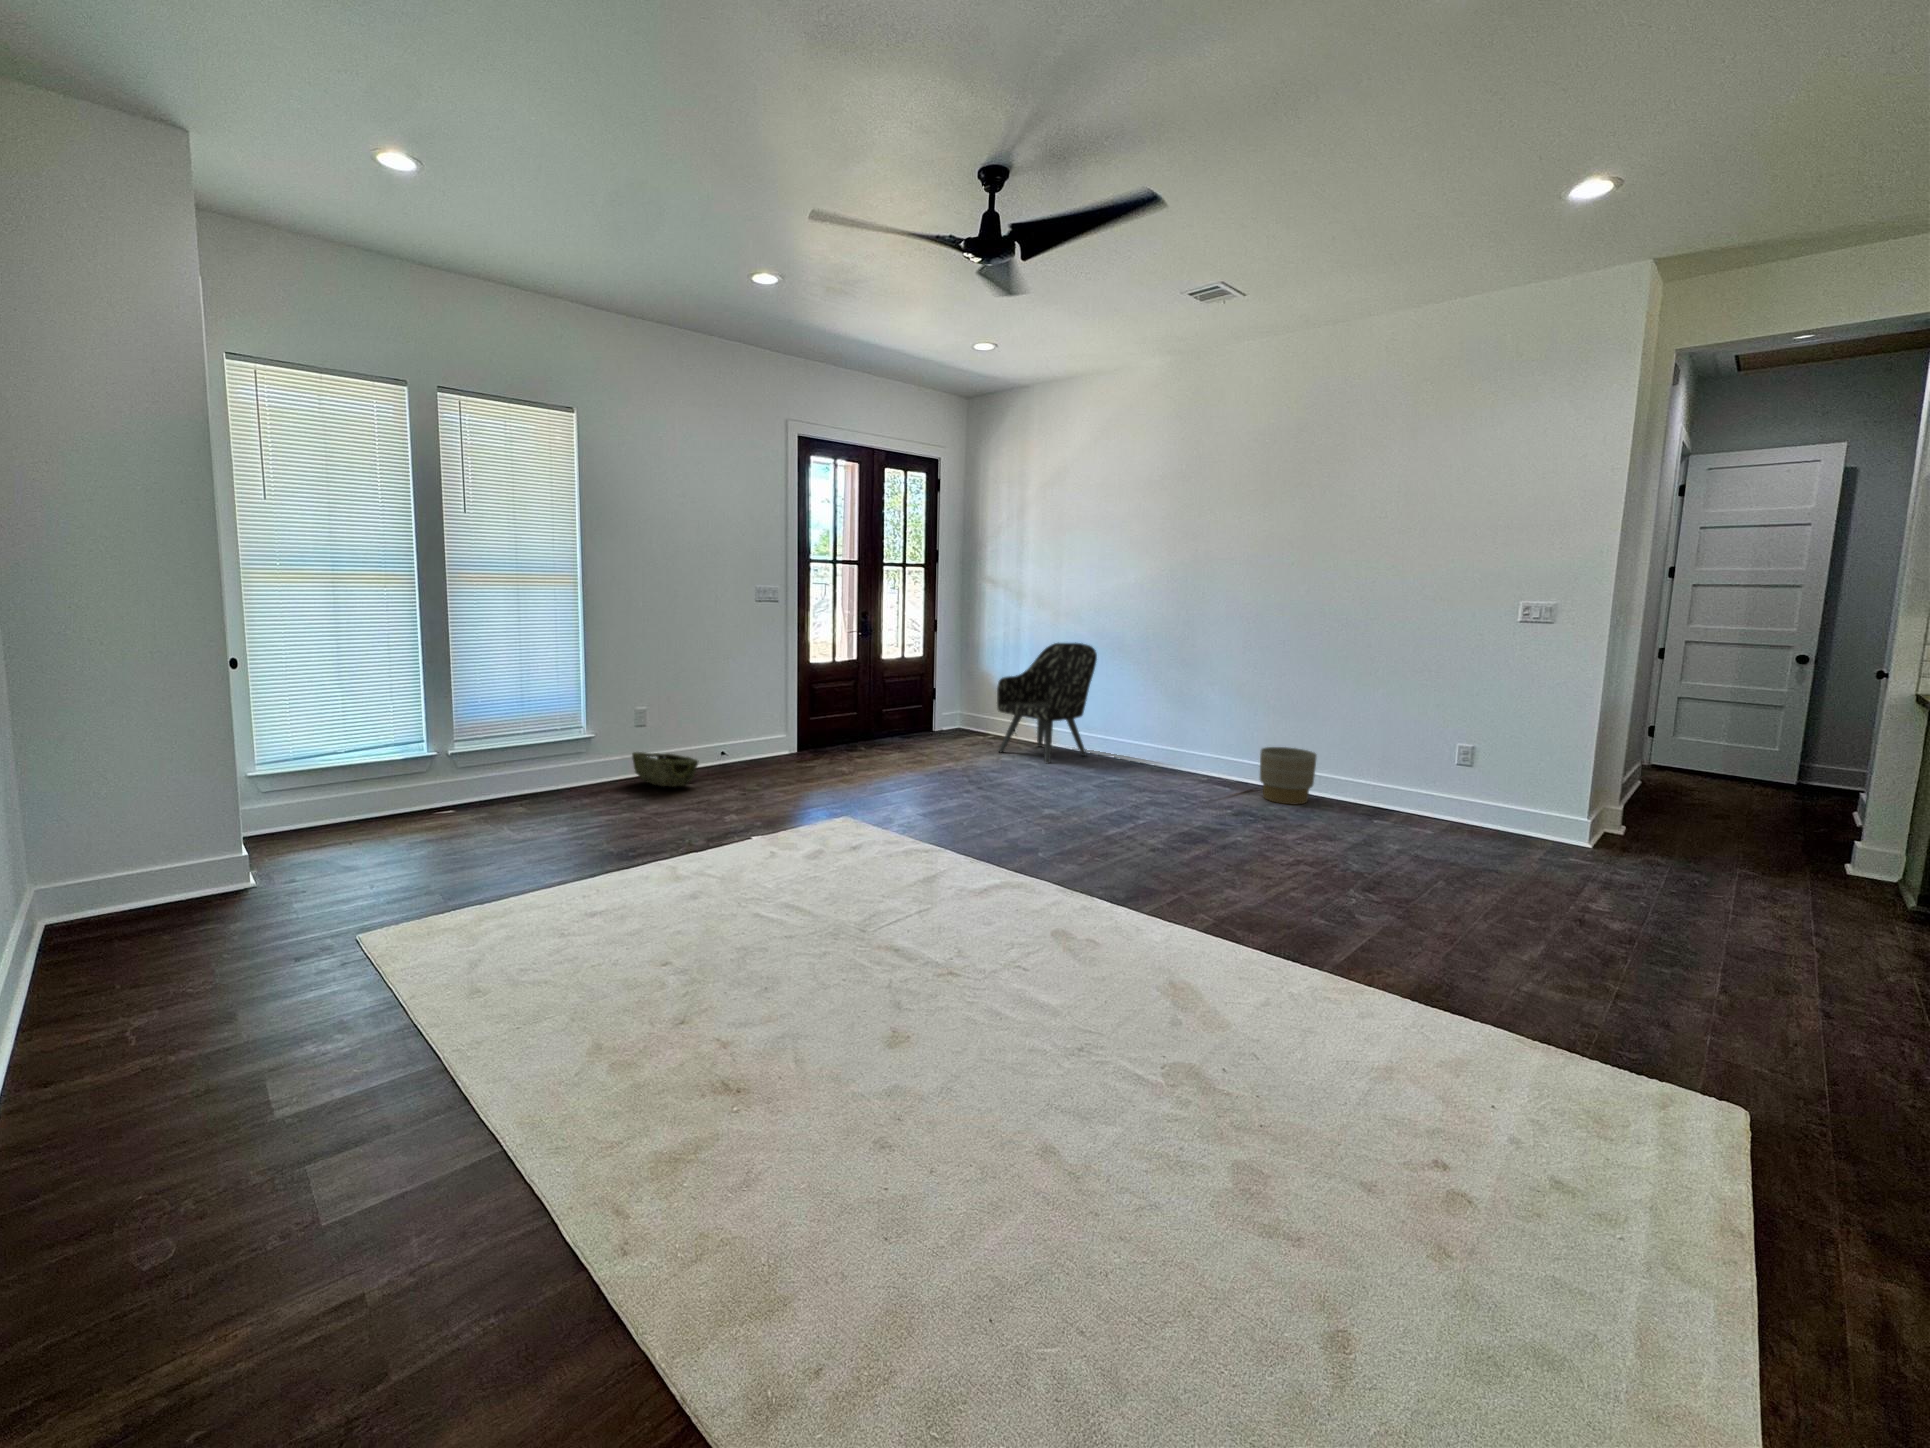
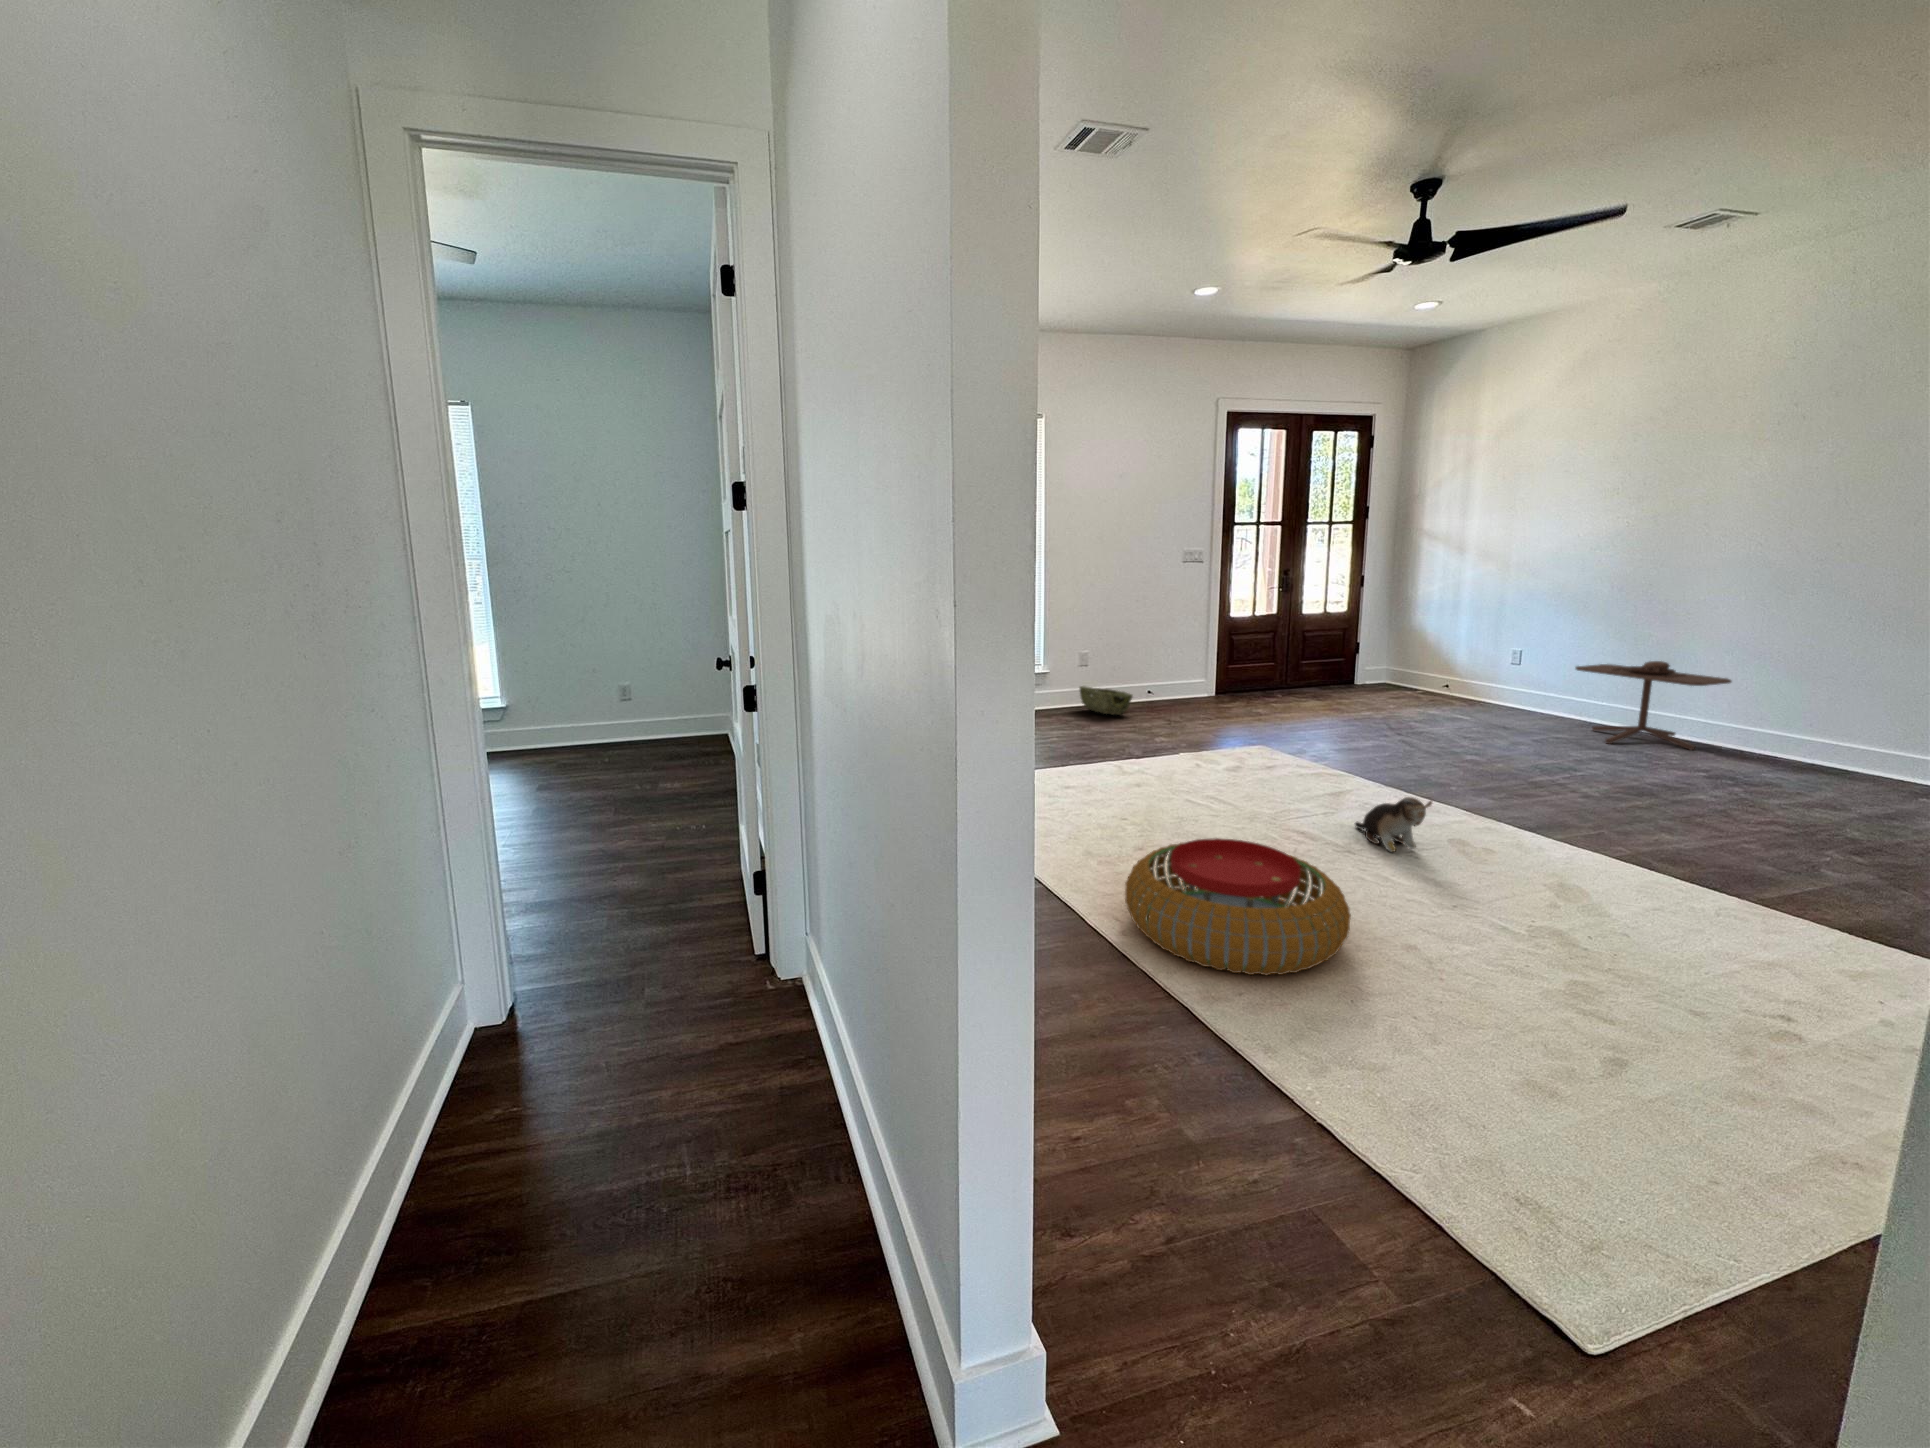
armchair: present [997,642,1097,764] -> none [1425,596,1552,718]
side table: none [1121,704,1236,787] -> present [1576,661,1731,750]
planter: present [1260,747,1317,805] -> none [1760,711,1849,776]
plush toy: none [951,891,1036,961] -> present [1355,797,1432,852]
pouf: none [634,1010,969,1283] -> present [1125,838,1351,975]

